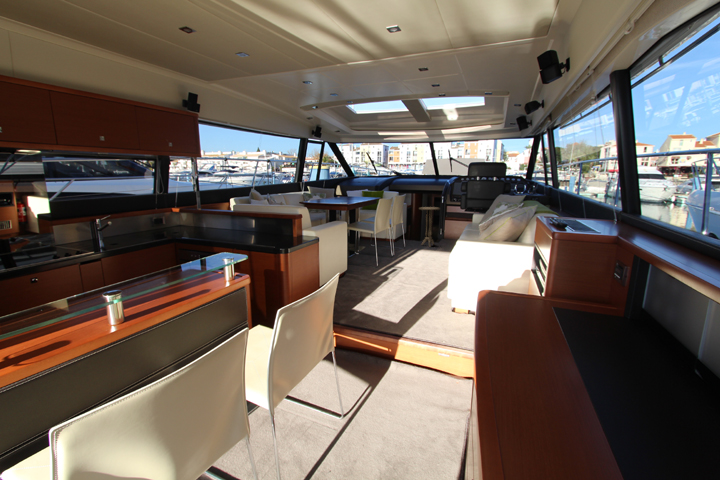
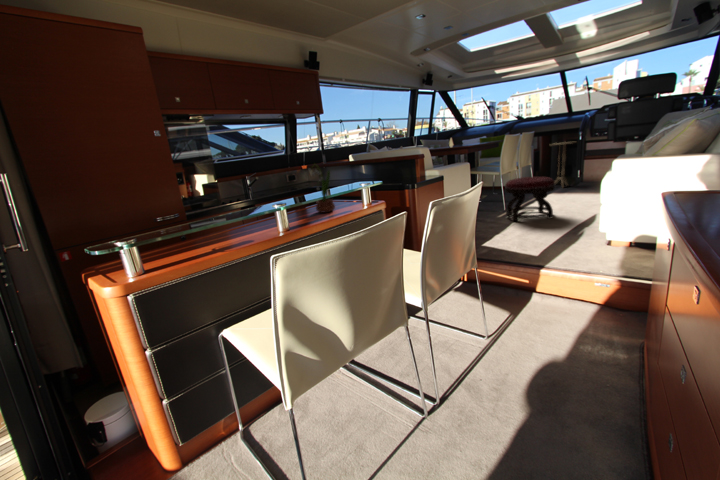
ottoman: none [378,241,418,282] -> present [505,177,555,221]
potted flower: none [165,245,195,296] -> present [308,165,335,213]

